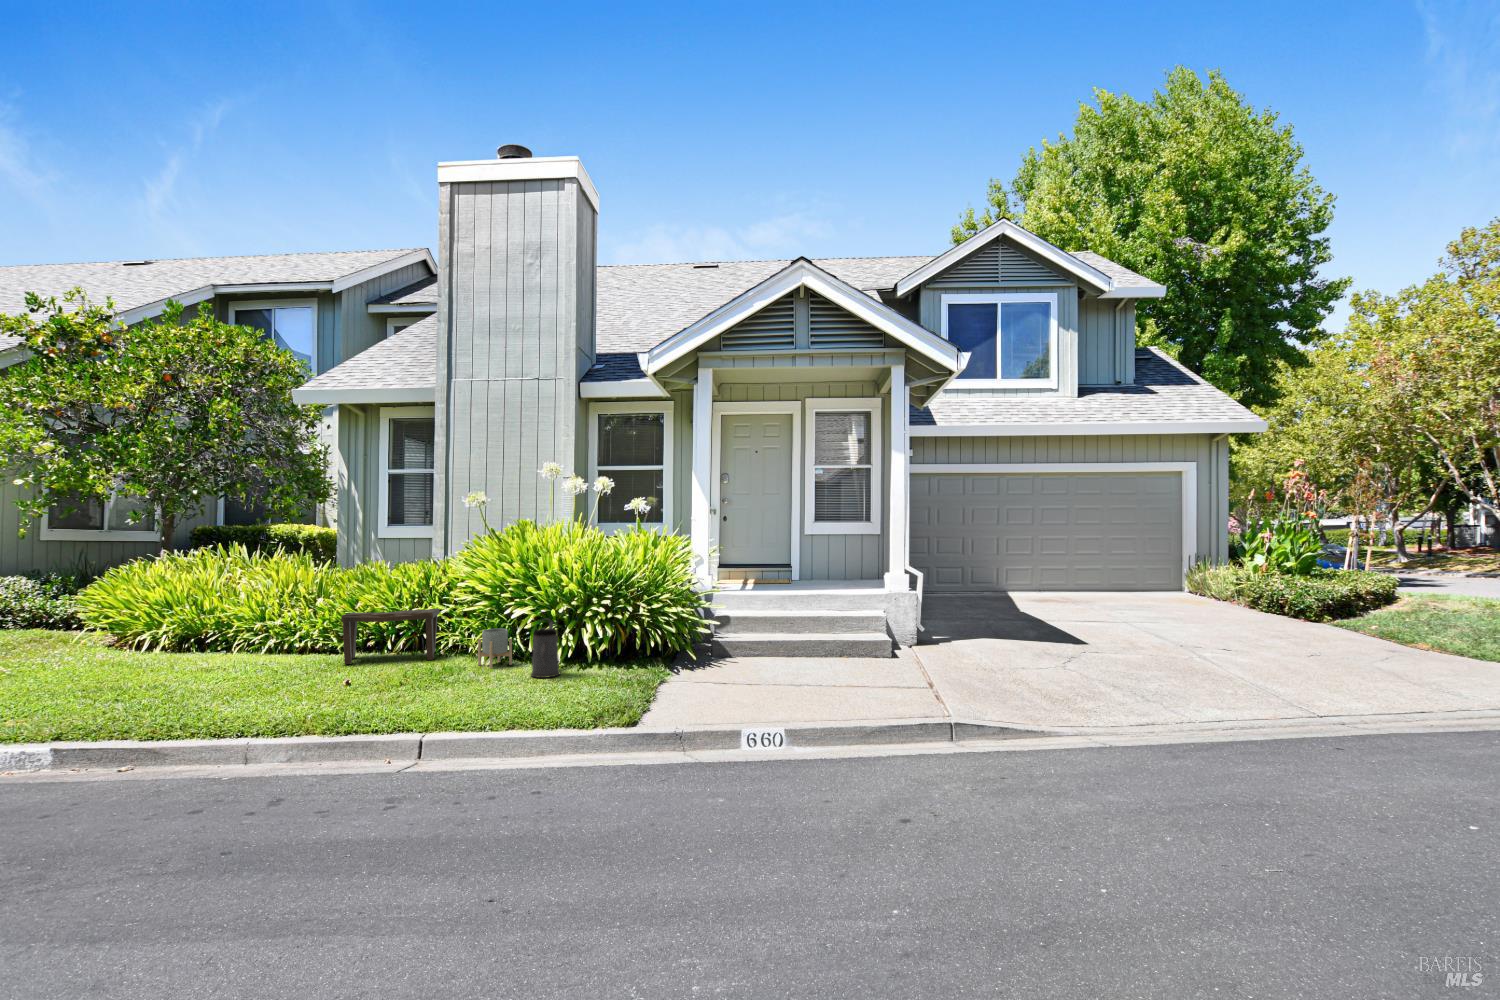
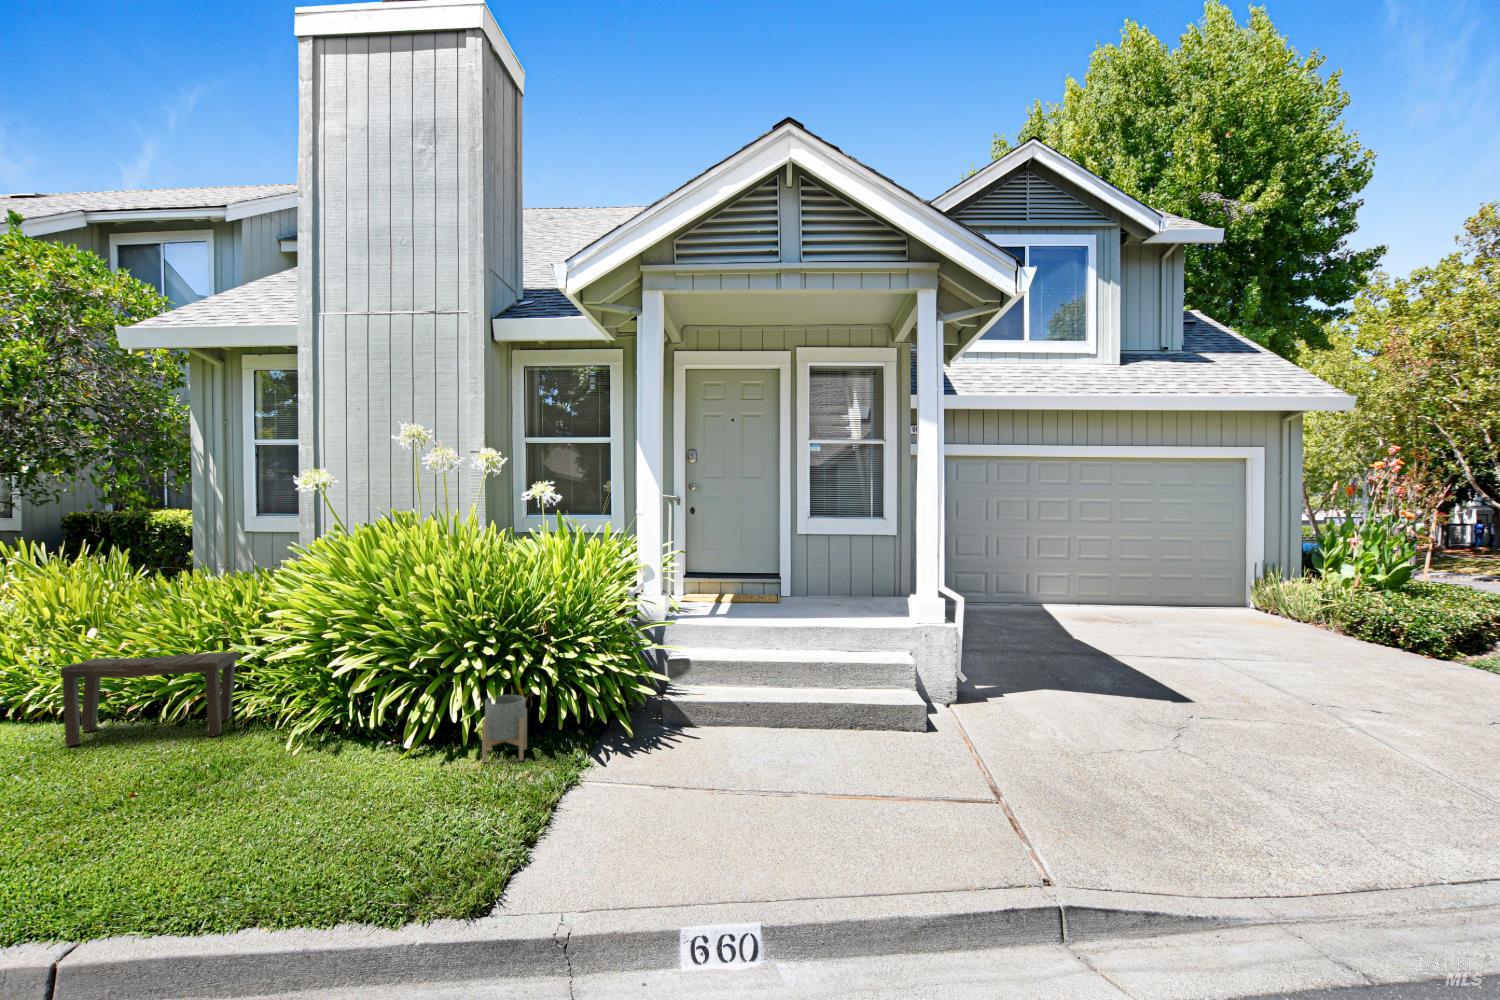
watering can: present [531,621,560,678] -> none [357,682,408,785]
planter: present [478,629,512,668] -> present [482,695,527,762]

